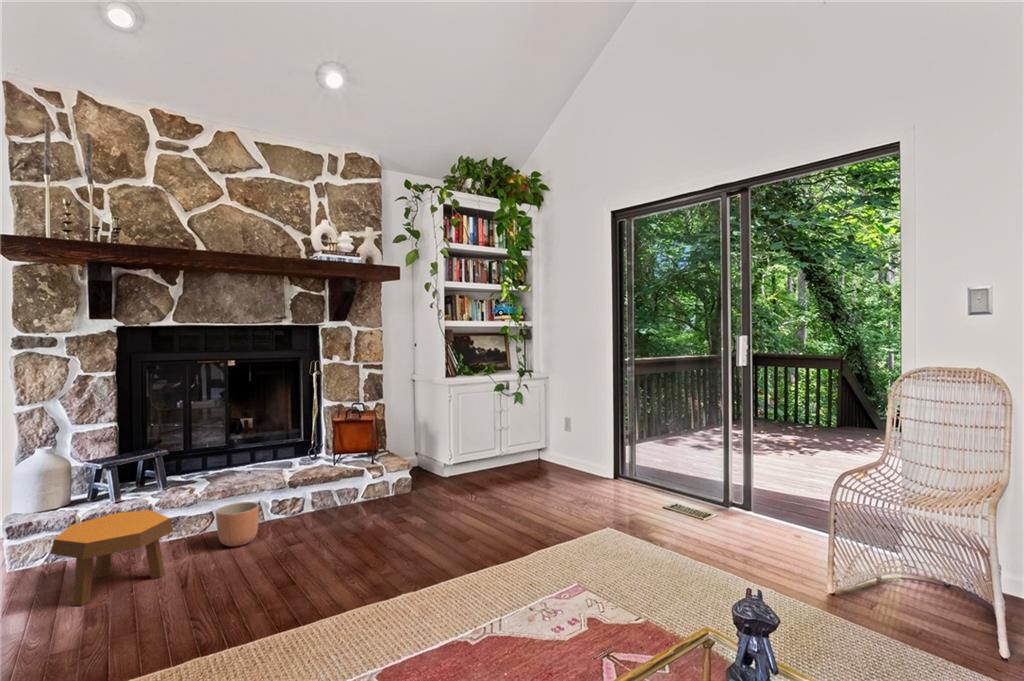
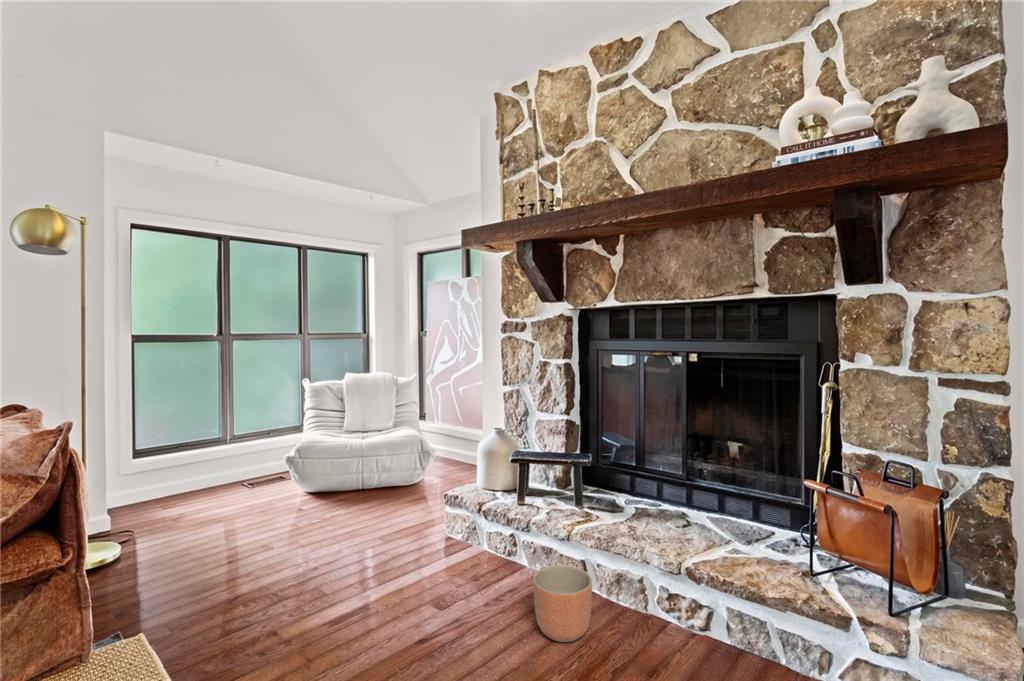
footstool: present [51,510,173,605] -> none [373,513,489,622]

